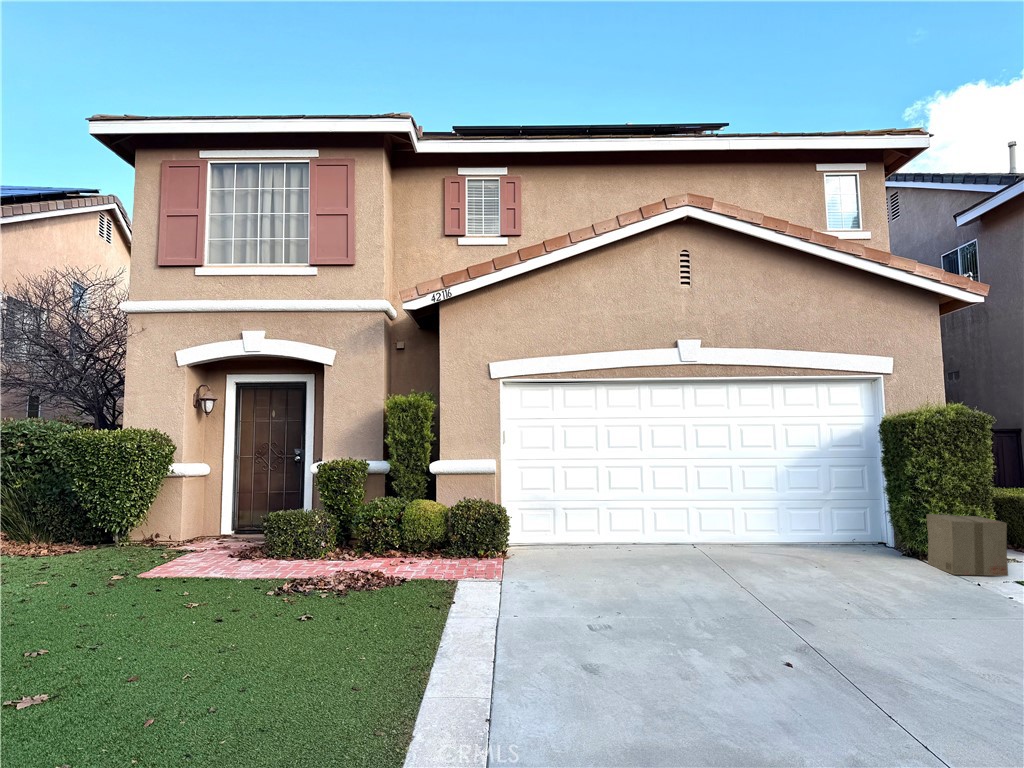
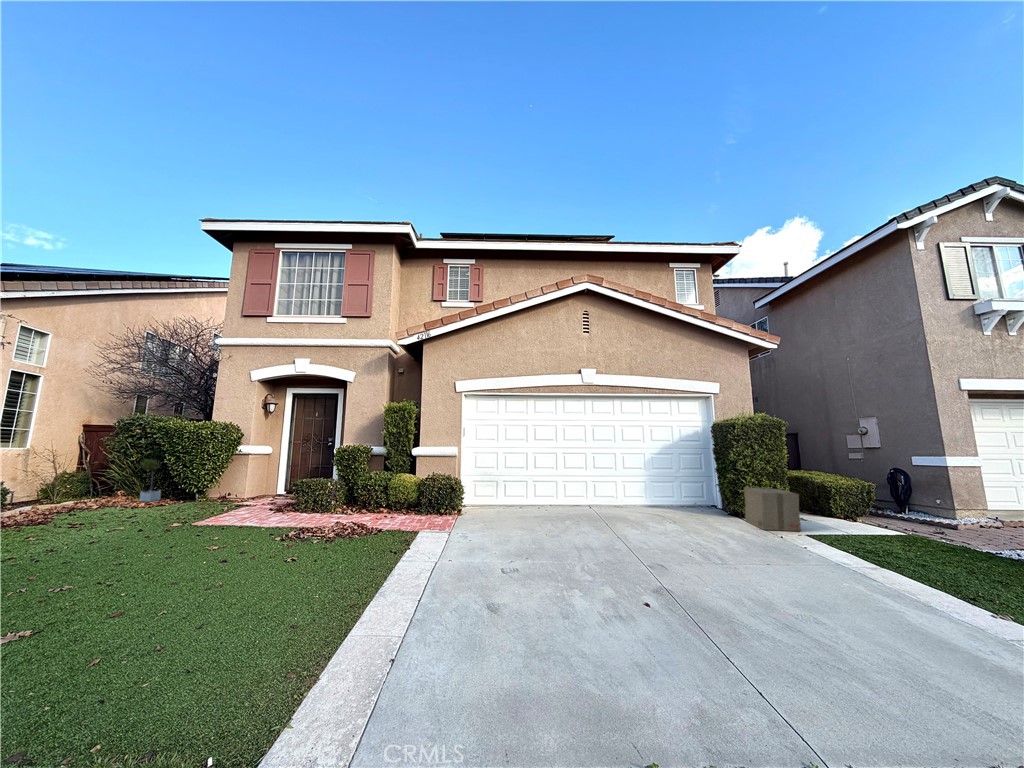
potted tree: none [33,484,63,546] -> present [139,459,161,502]

